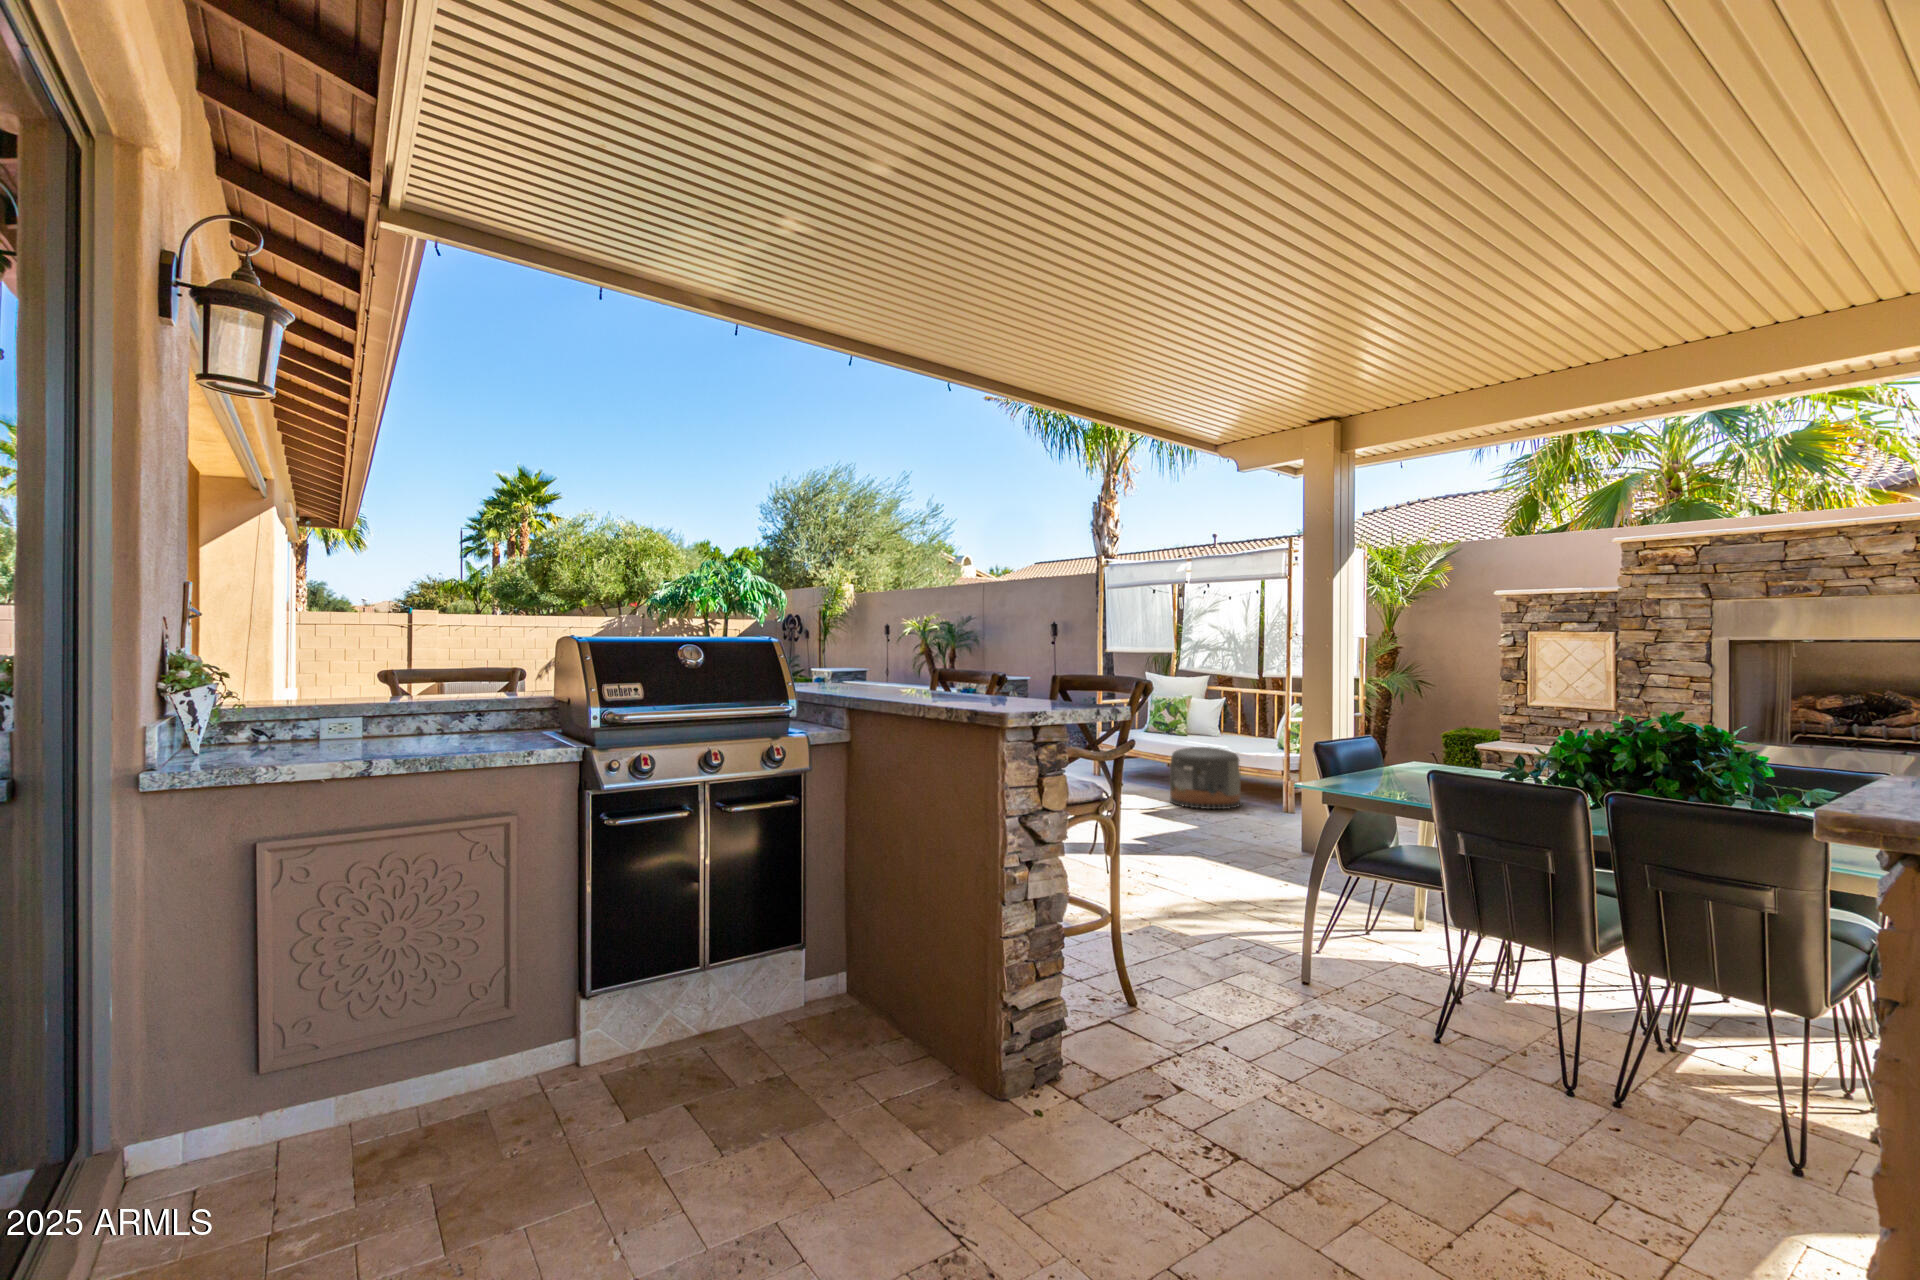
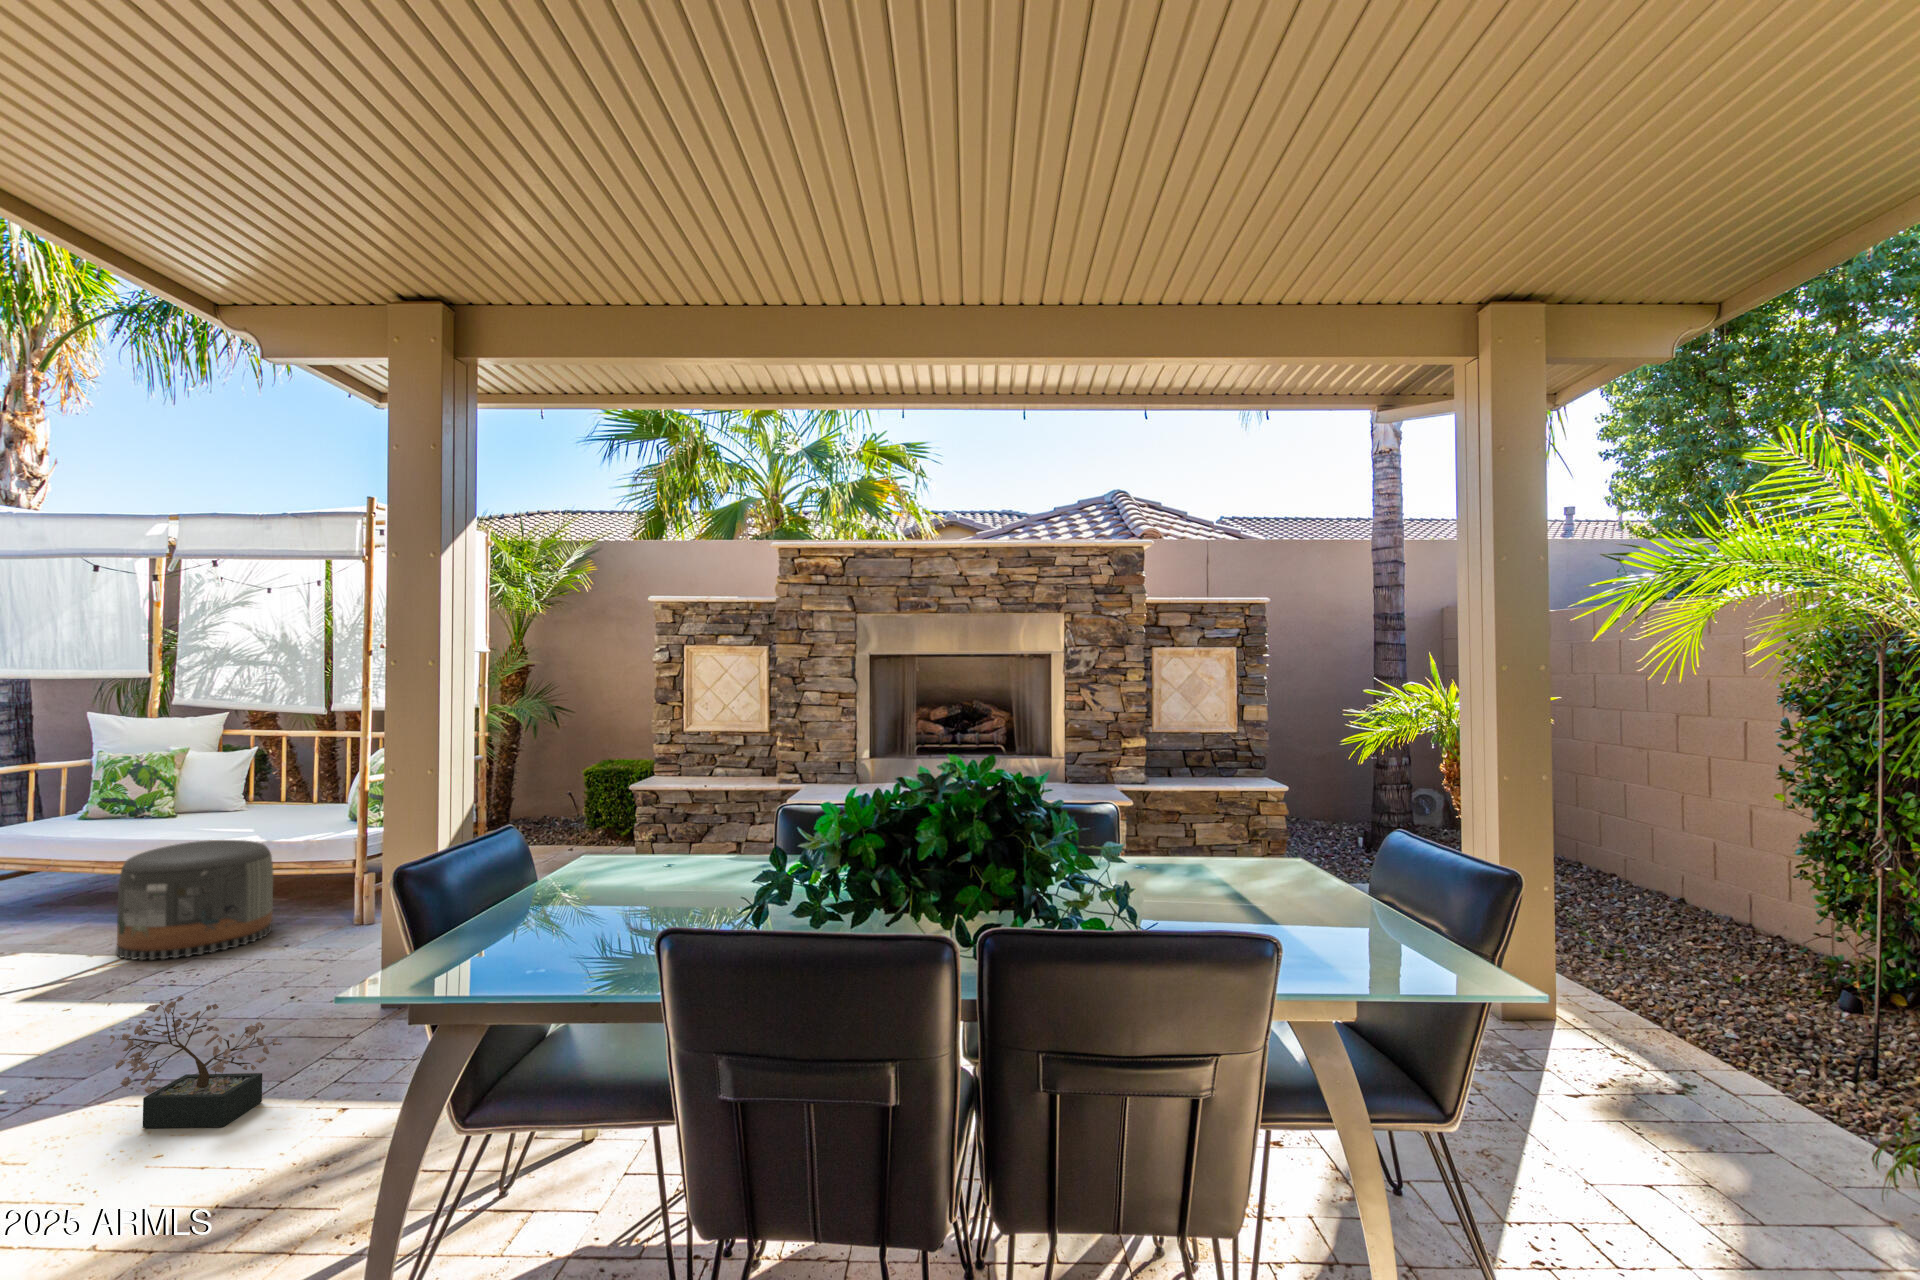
decorative plant: none [1191,809,1260,874] -> present [110,996,282,1128]

